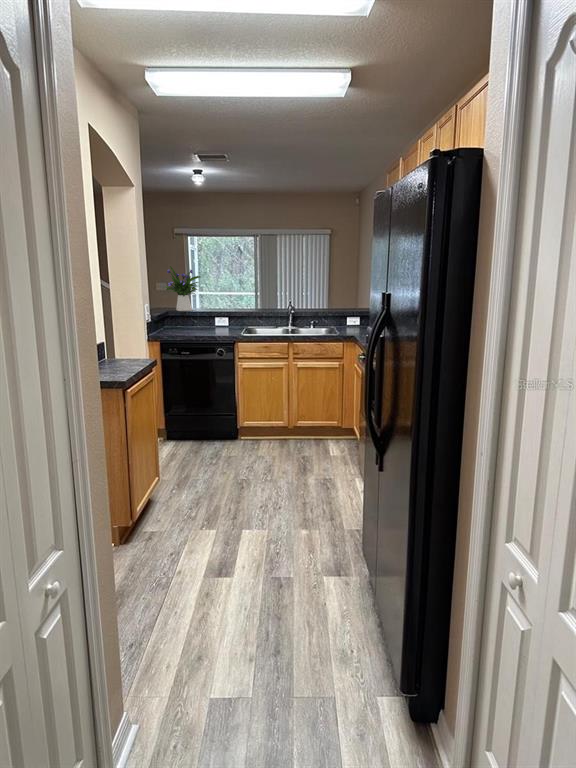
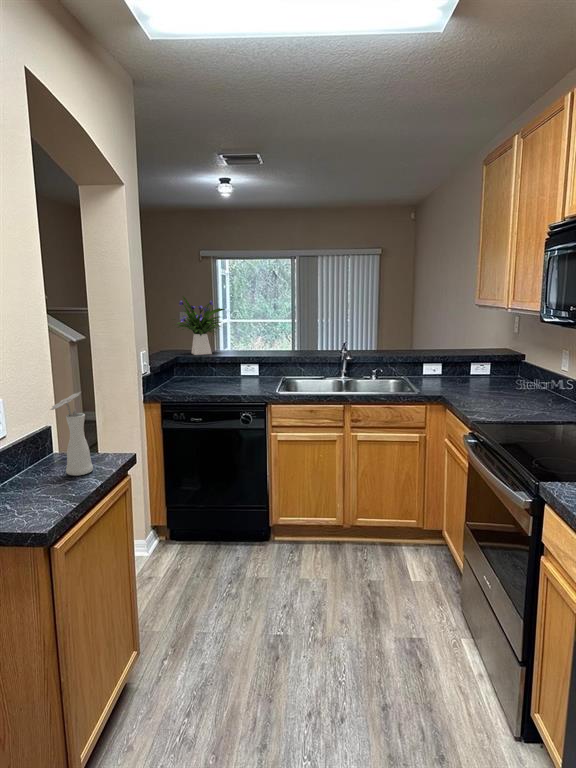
vase: none [115,316,137,363] -> present [50,392,93,475]

